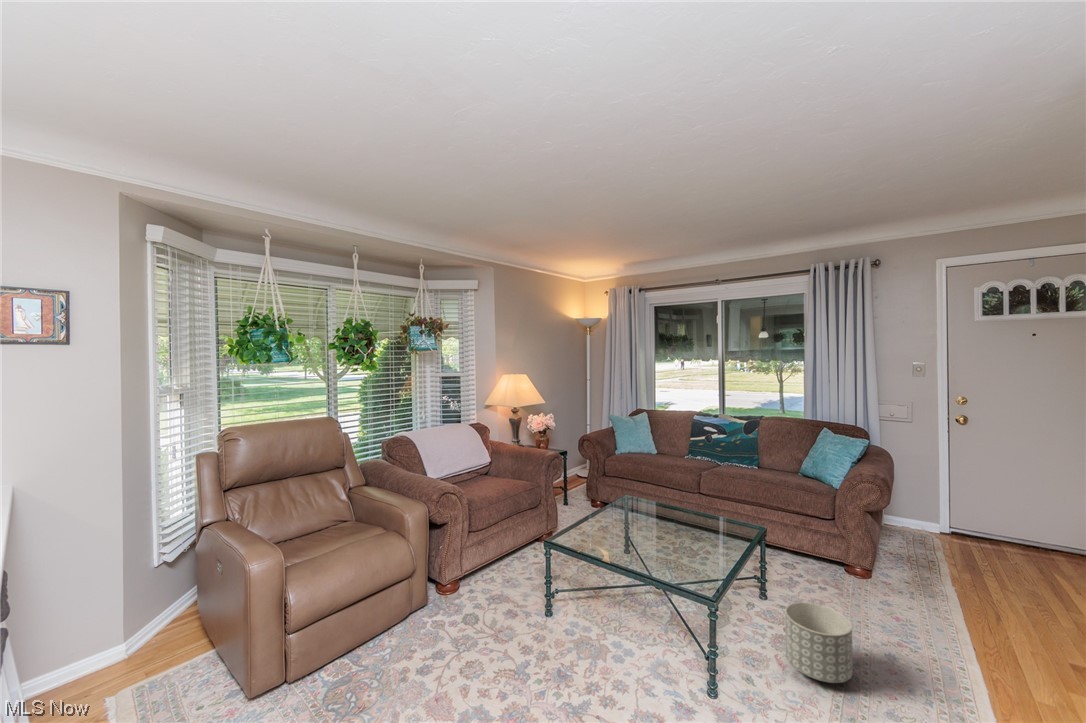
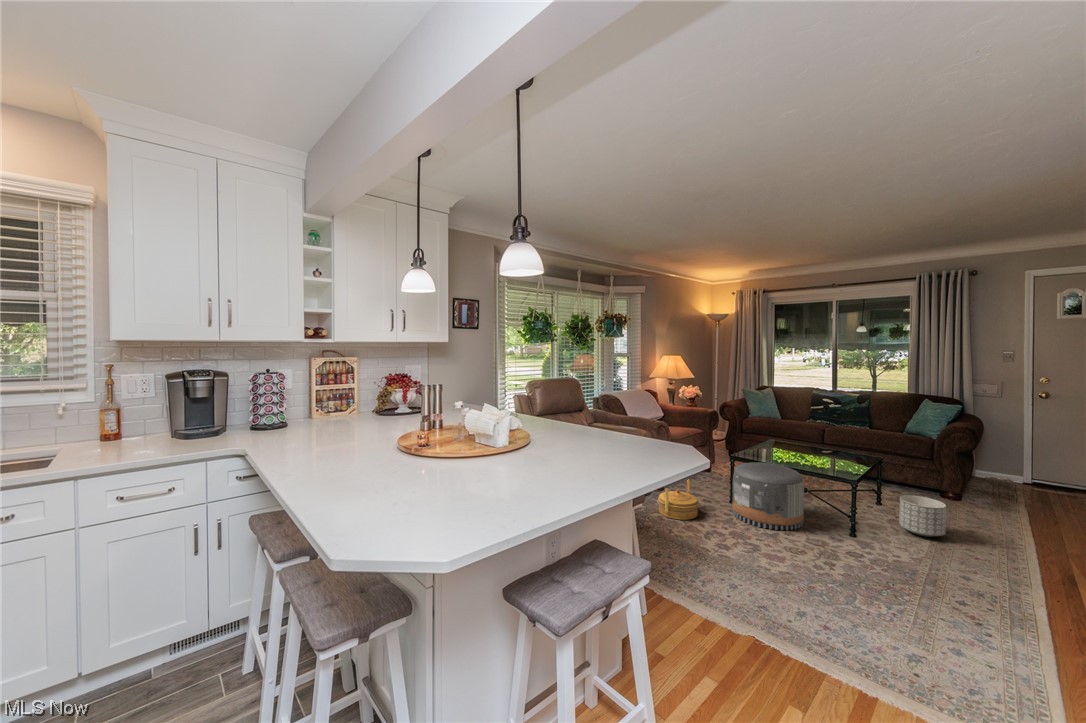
pouf: none [533,553,641,692] -> present [732,462,804,530]
basket: none [405,572,475,679] -> present [658,479,699,520]

